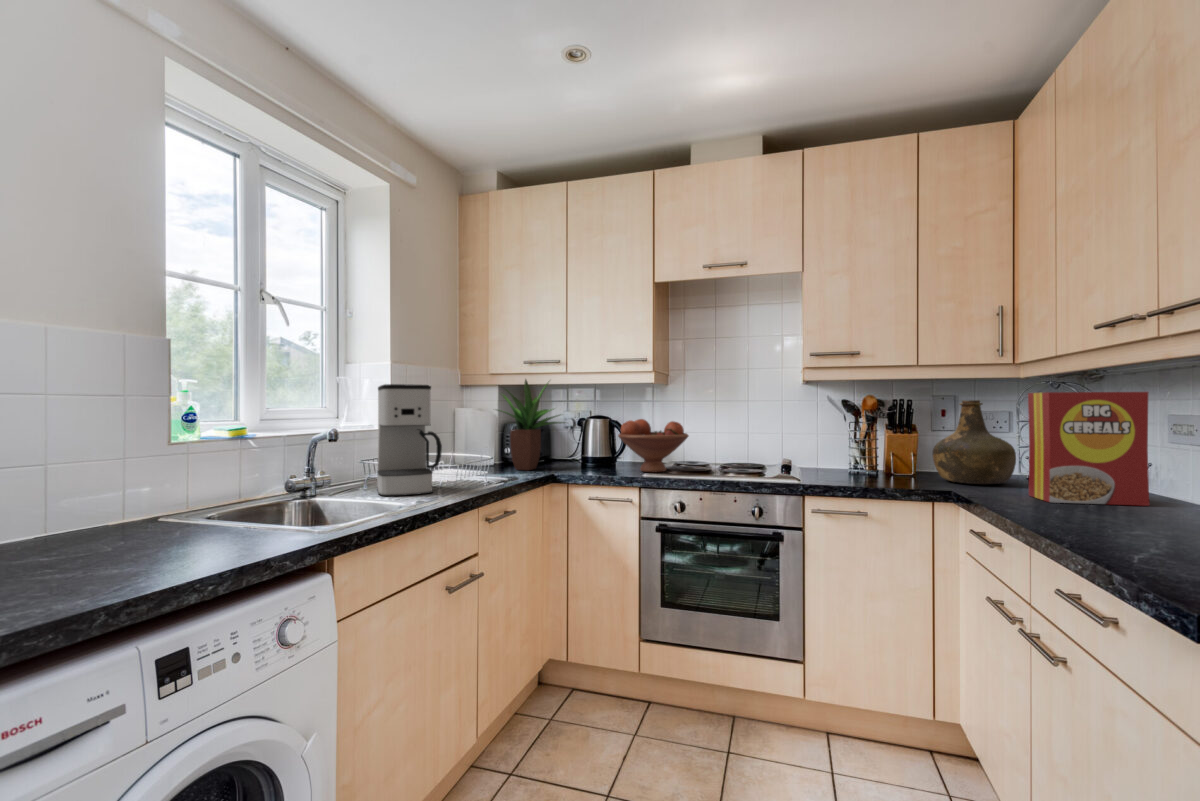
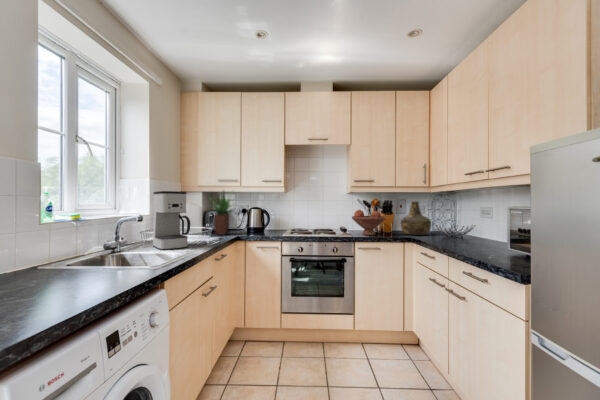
cereal box: present [1028,392,1149,506] -> none [439,199,479,241]
fruit bowl: present [618,419,689,472] -> present [352,210,386,235]

